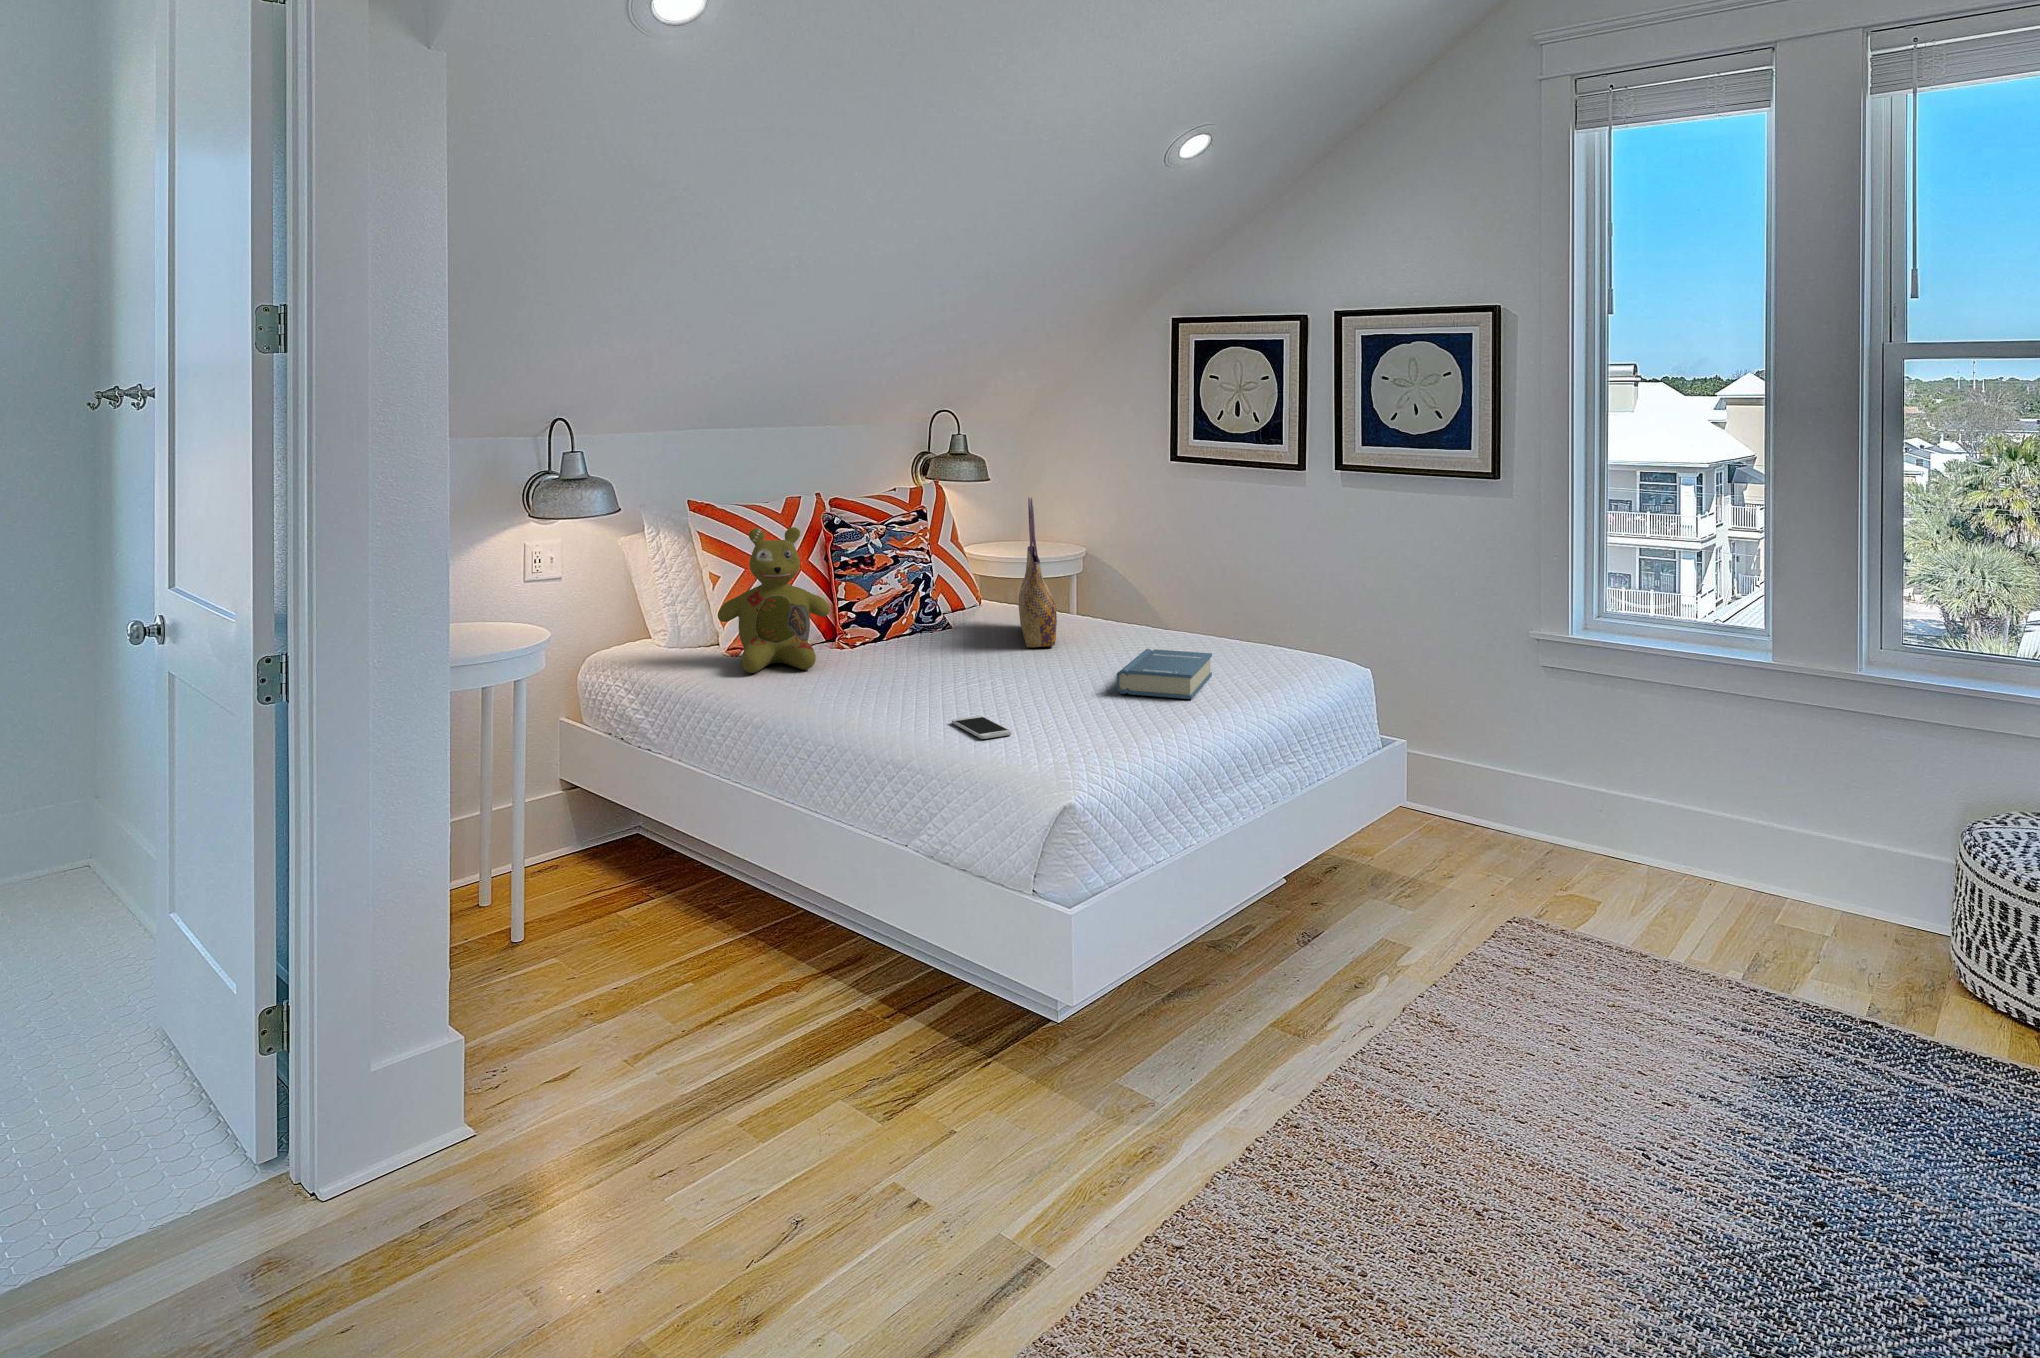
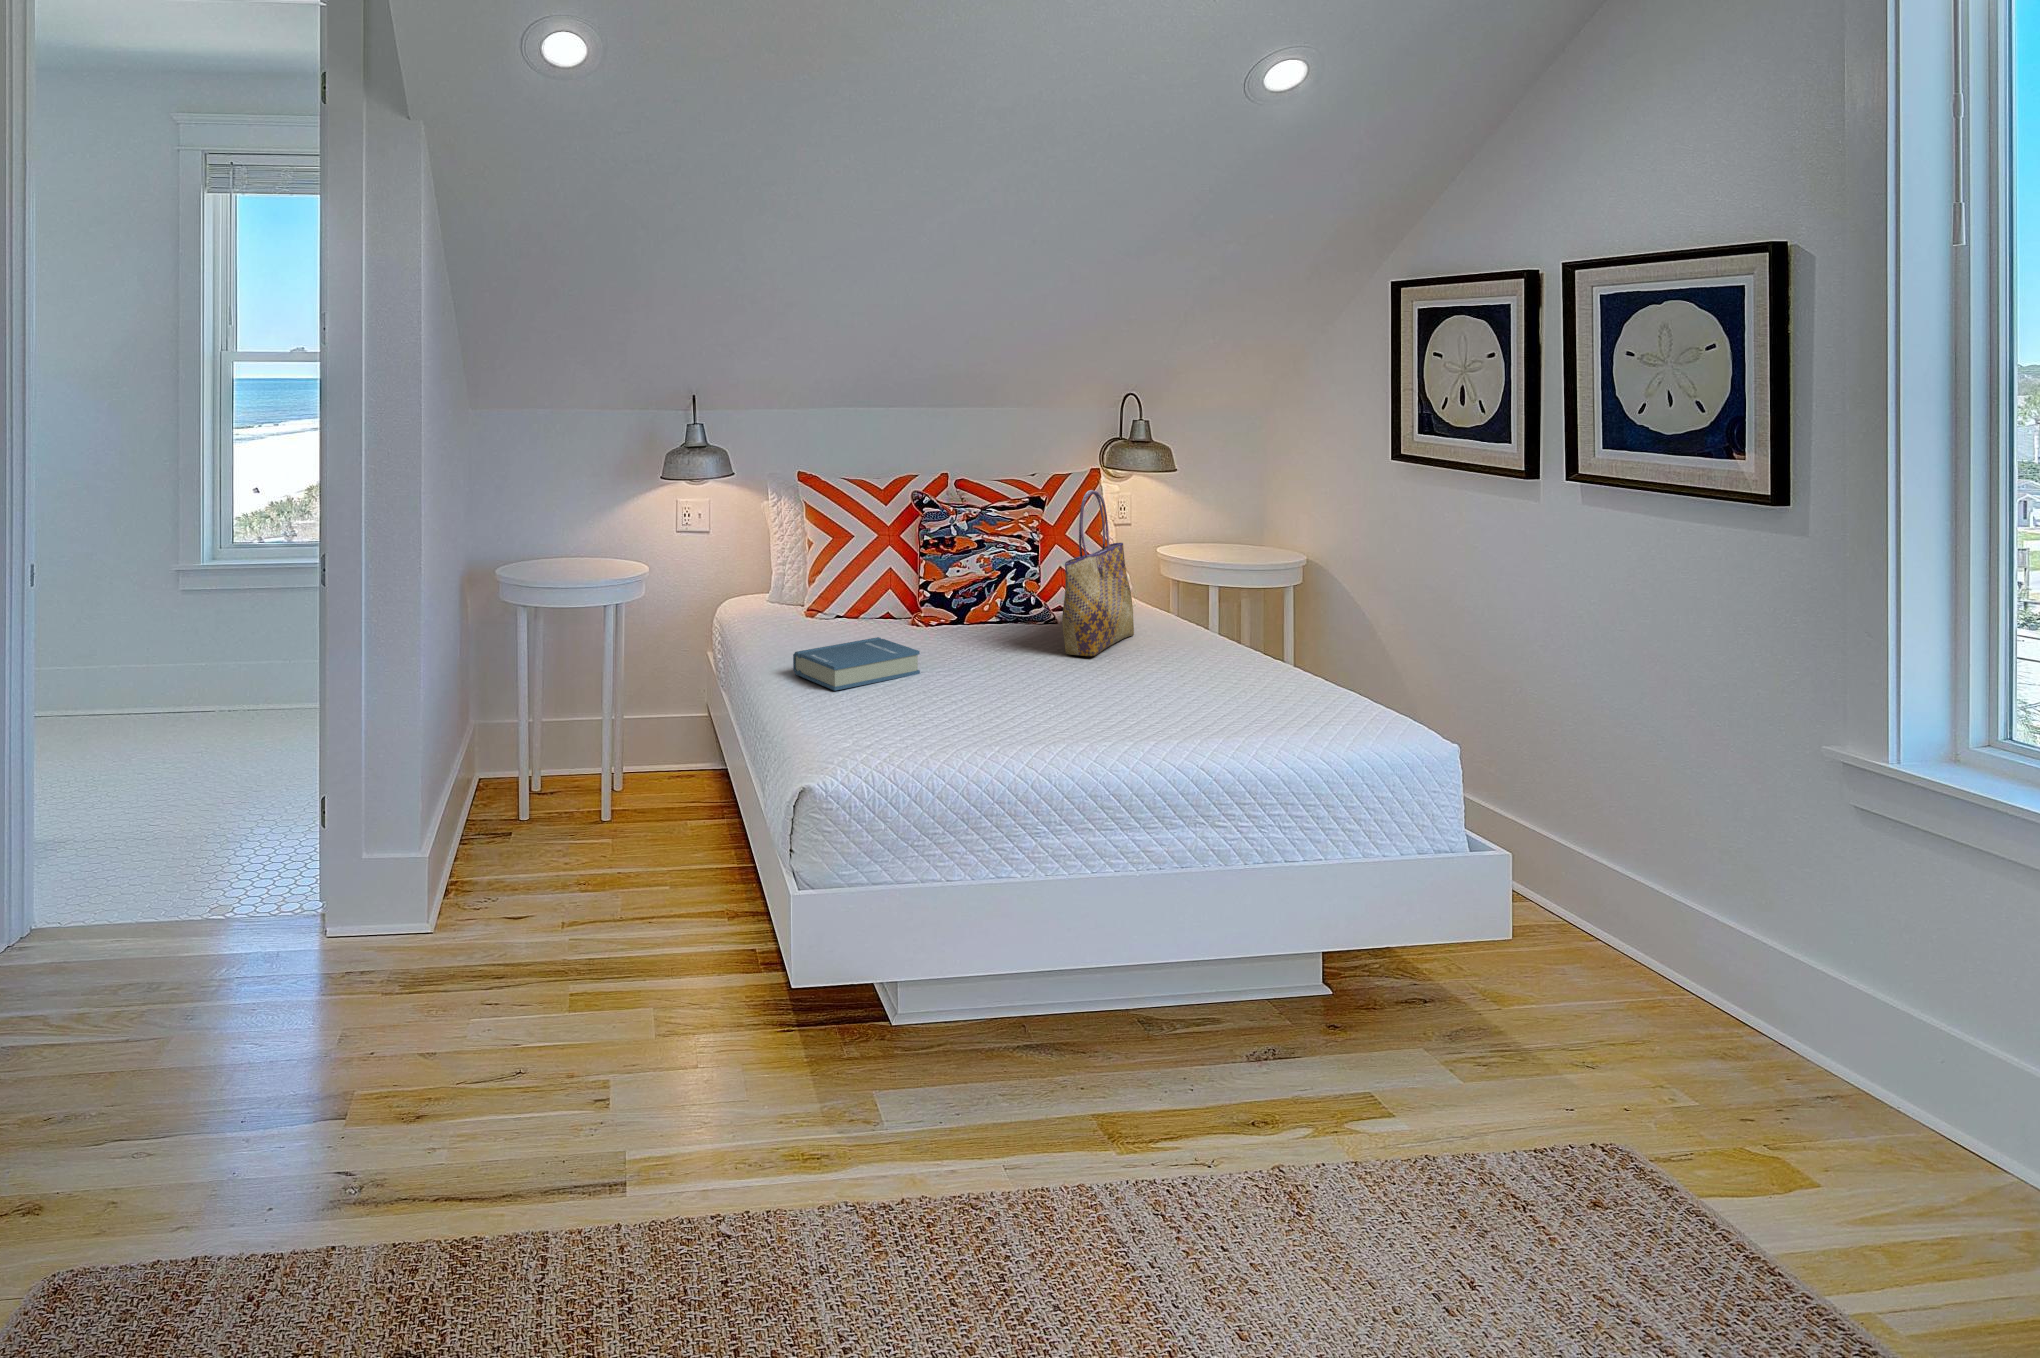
stuffed bear: present [718,527,830,673] -> none [779,504,879,643]
hardback book: present [1117,649,1212,699] -> present [793,637,920,691]
smartphone: present [952,716,1011,739] -> none [837,716,880,743]

